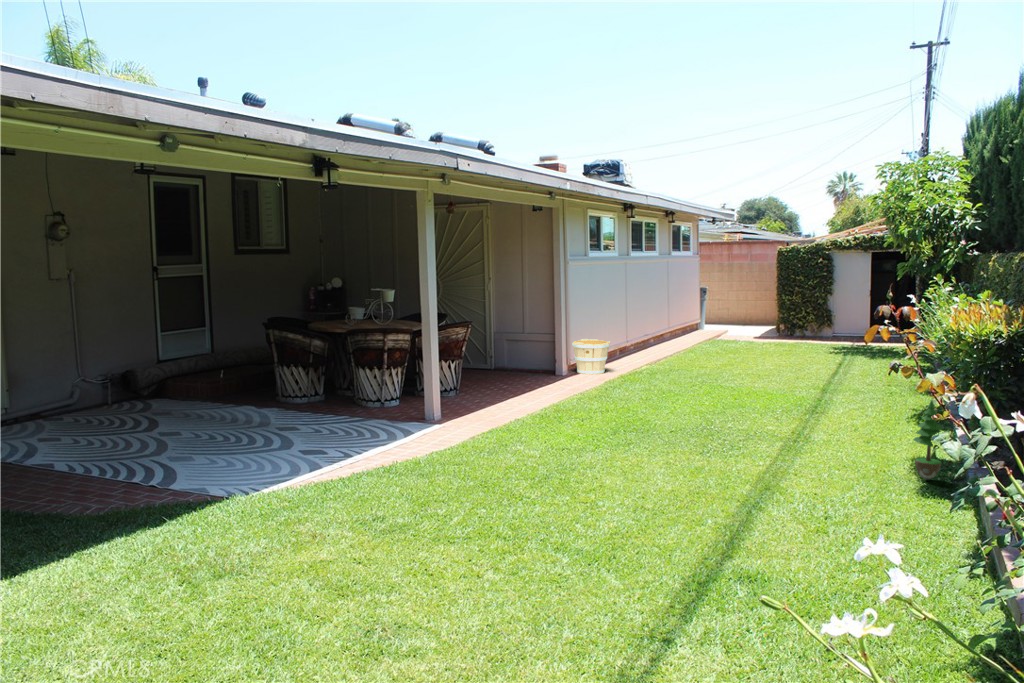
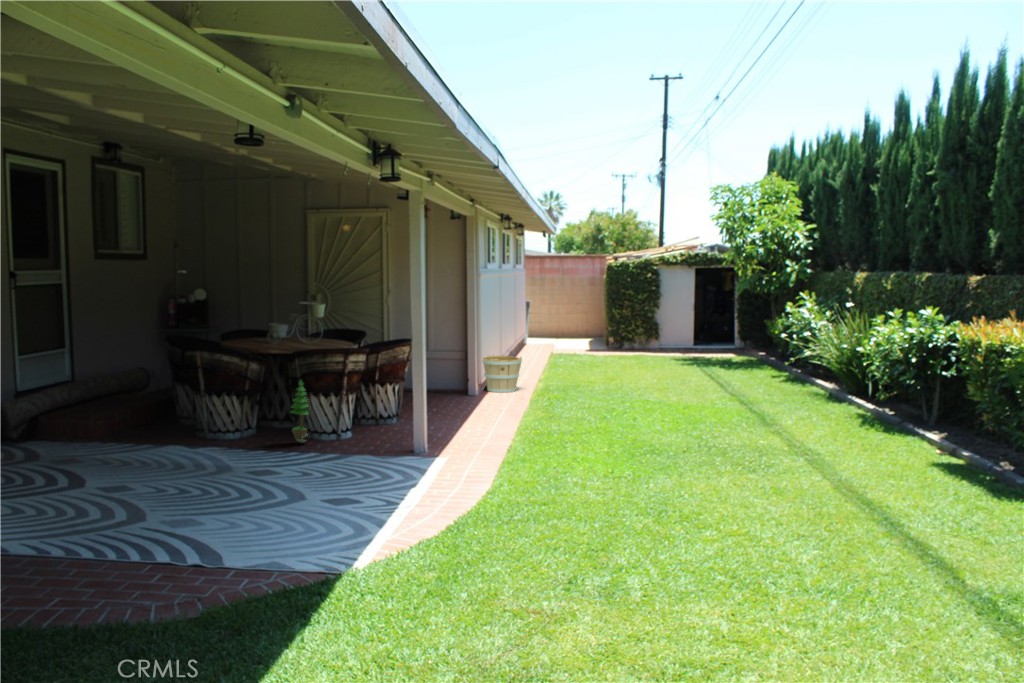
potted tree: present [913,400,942,480] -> present [290,380,310,443]

